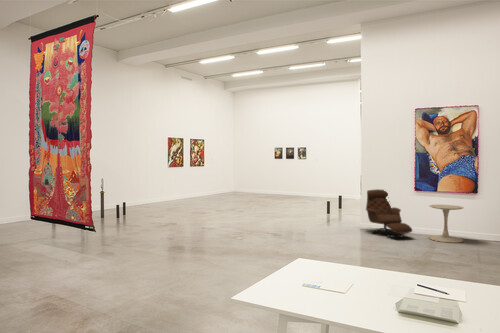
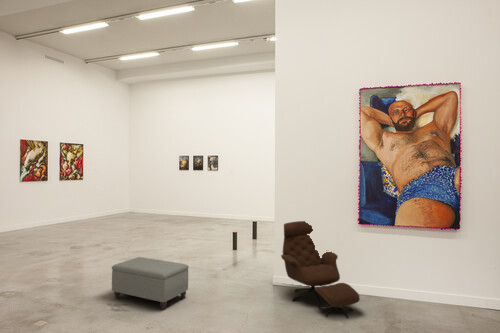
pedestal table: present [429,205,463,243] -> none [385,248,444,323]
ottoman: none [268,209,311,234] -> present [112,257,189,309]

